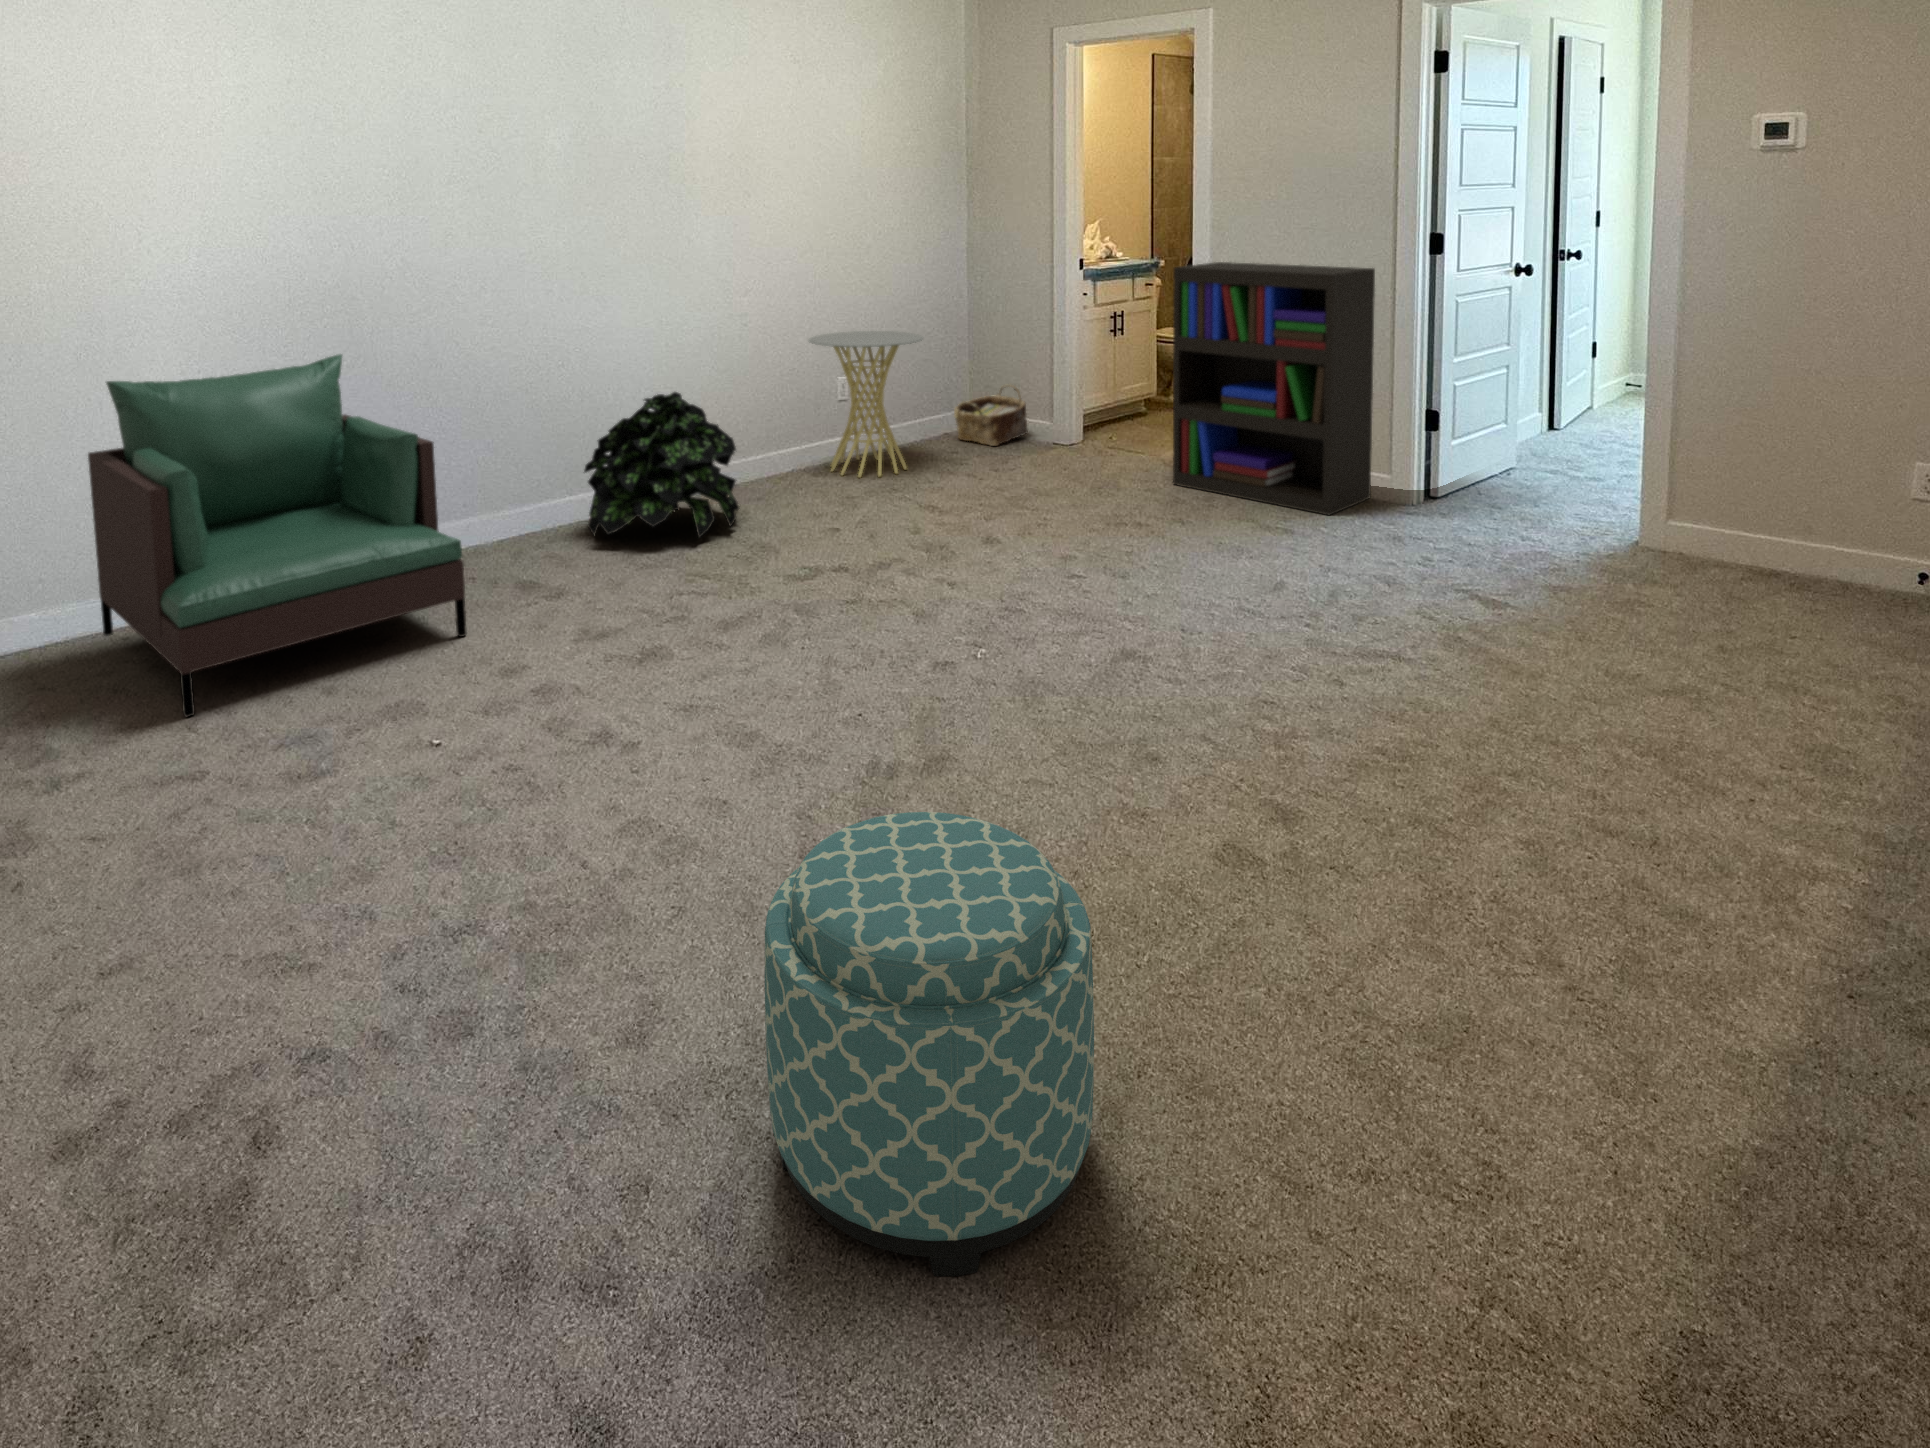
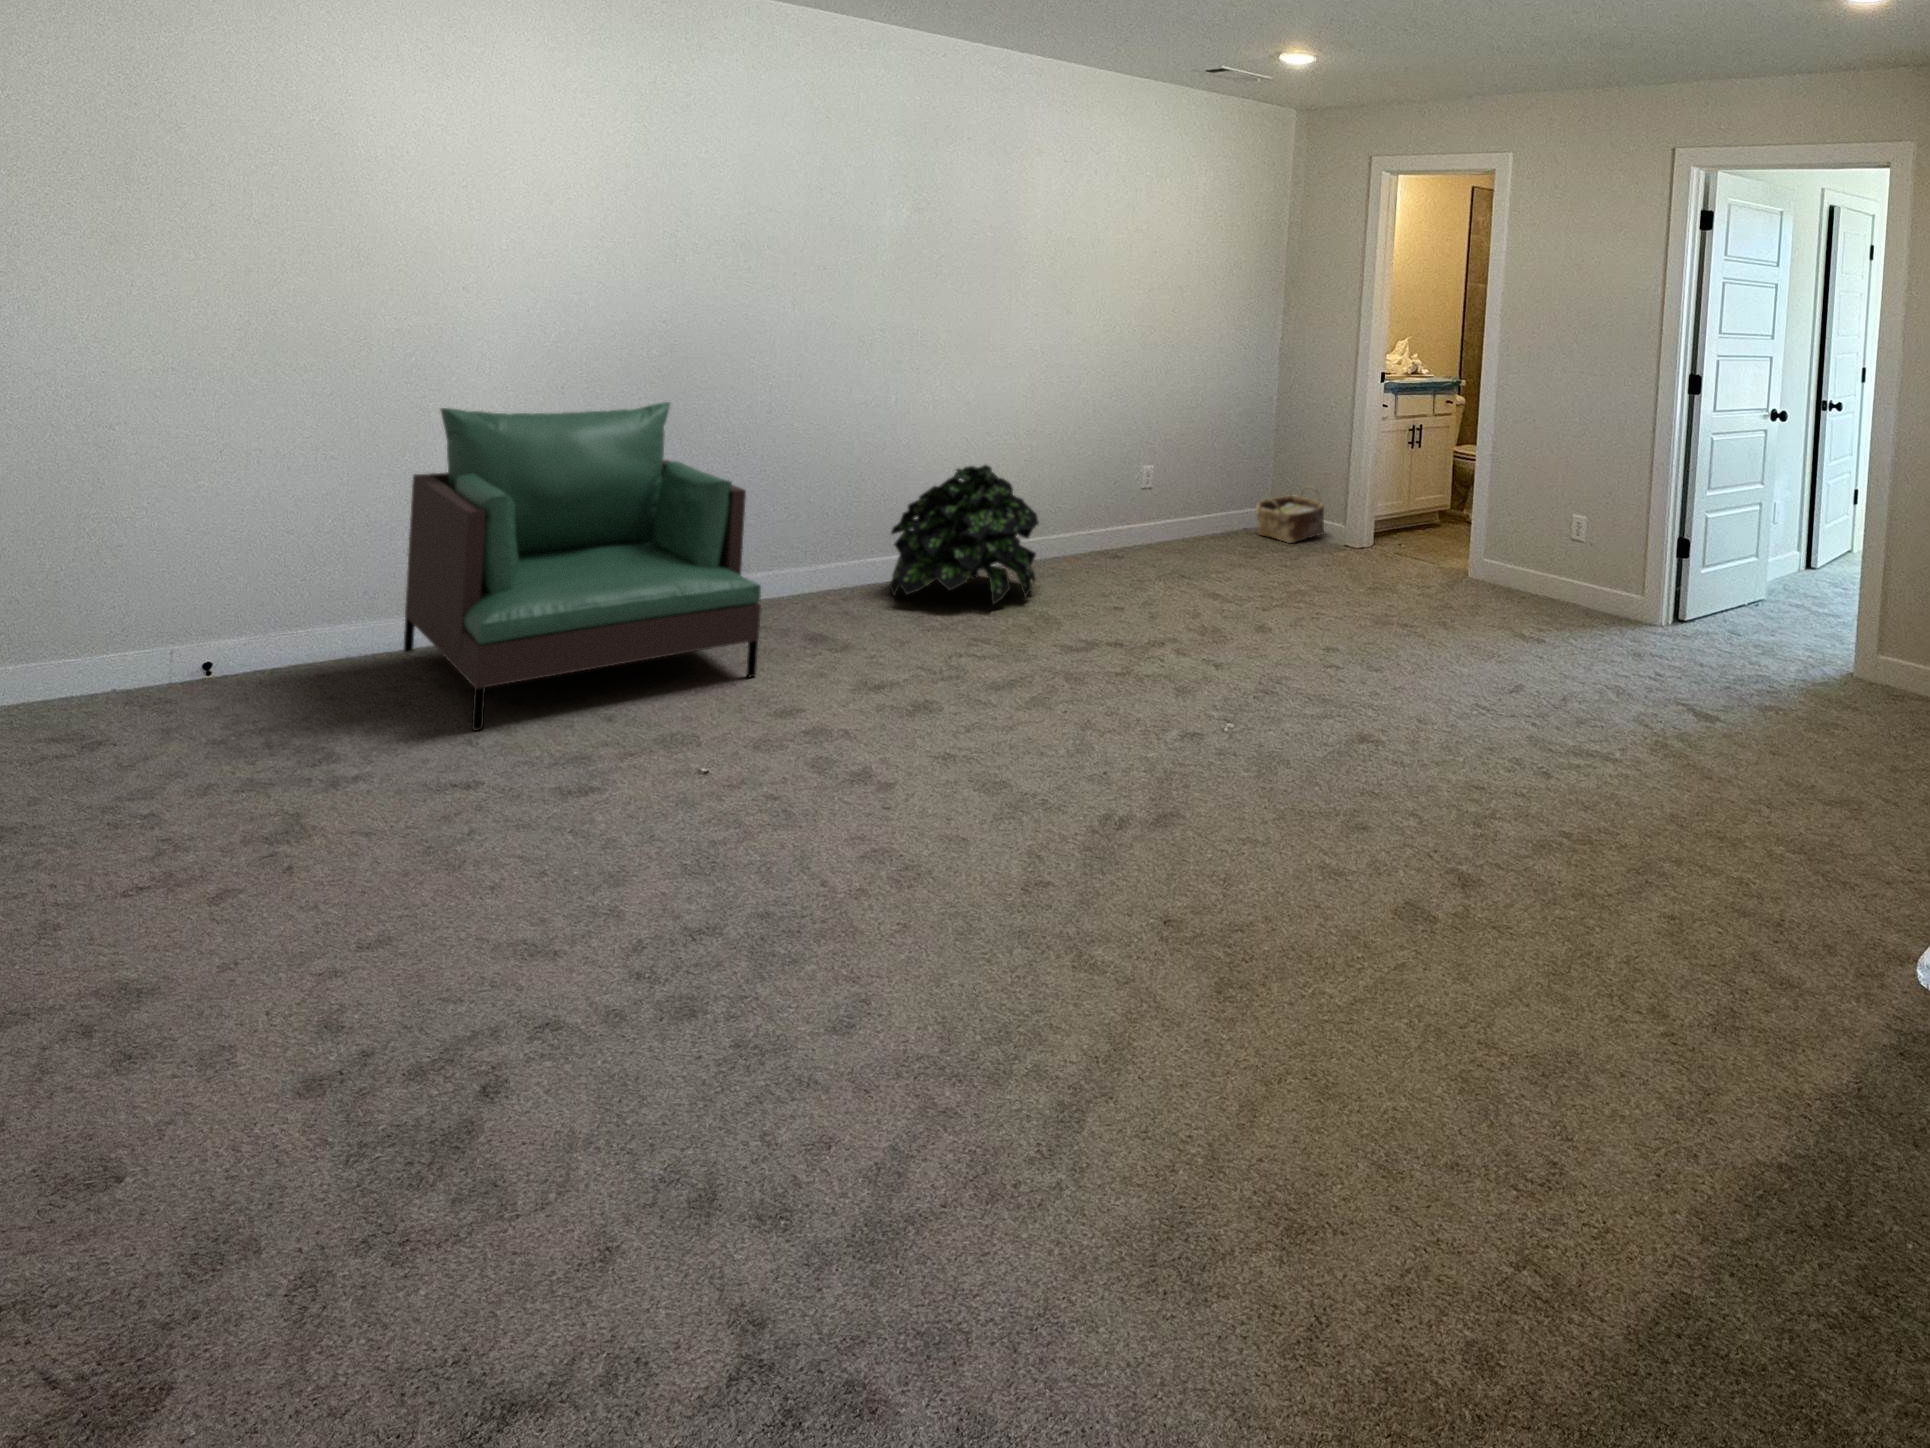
bookshelf: present [1173,262,1375,515] -> none [1448,386,1640,628]
side table: present [809,331,923,477] -> none [1121,423,1229,563]
ottoman: present [764,812,1094,1276] -> none [956,831,1249,1229]

